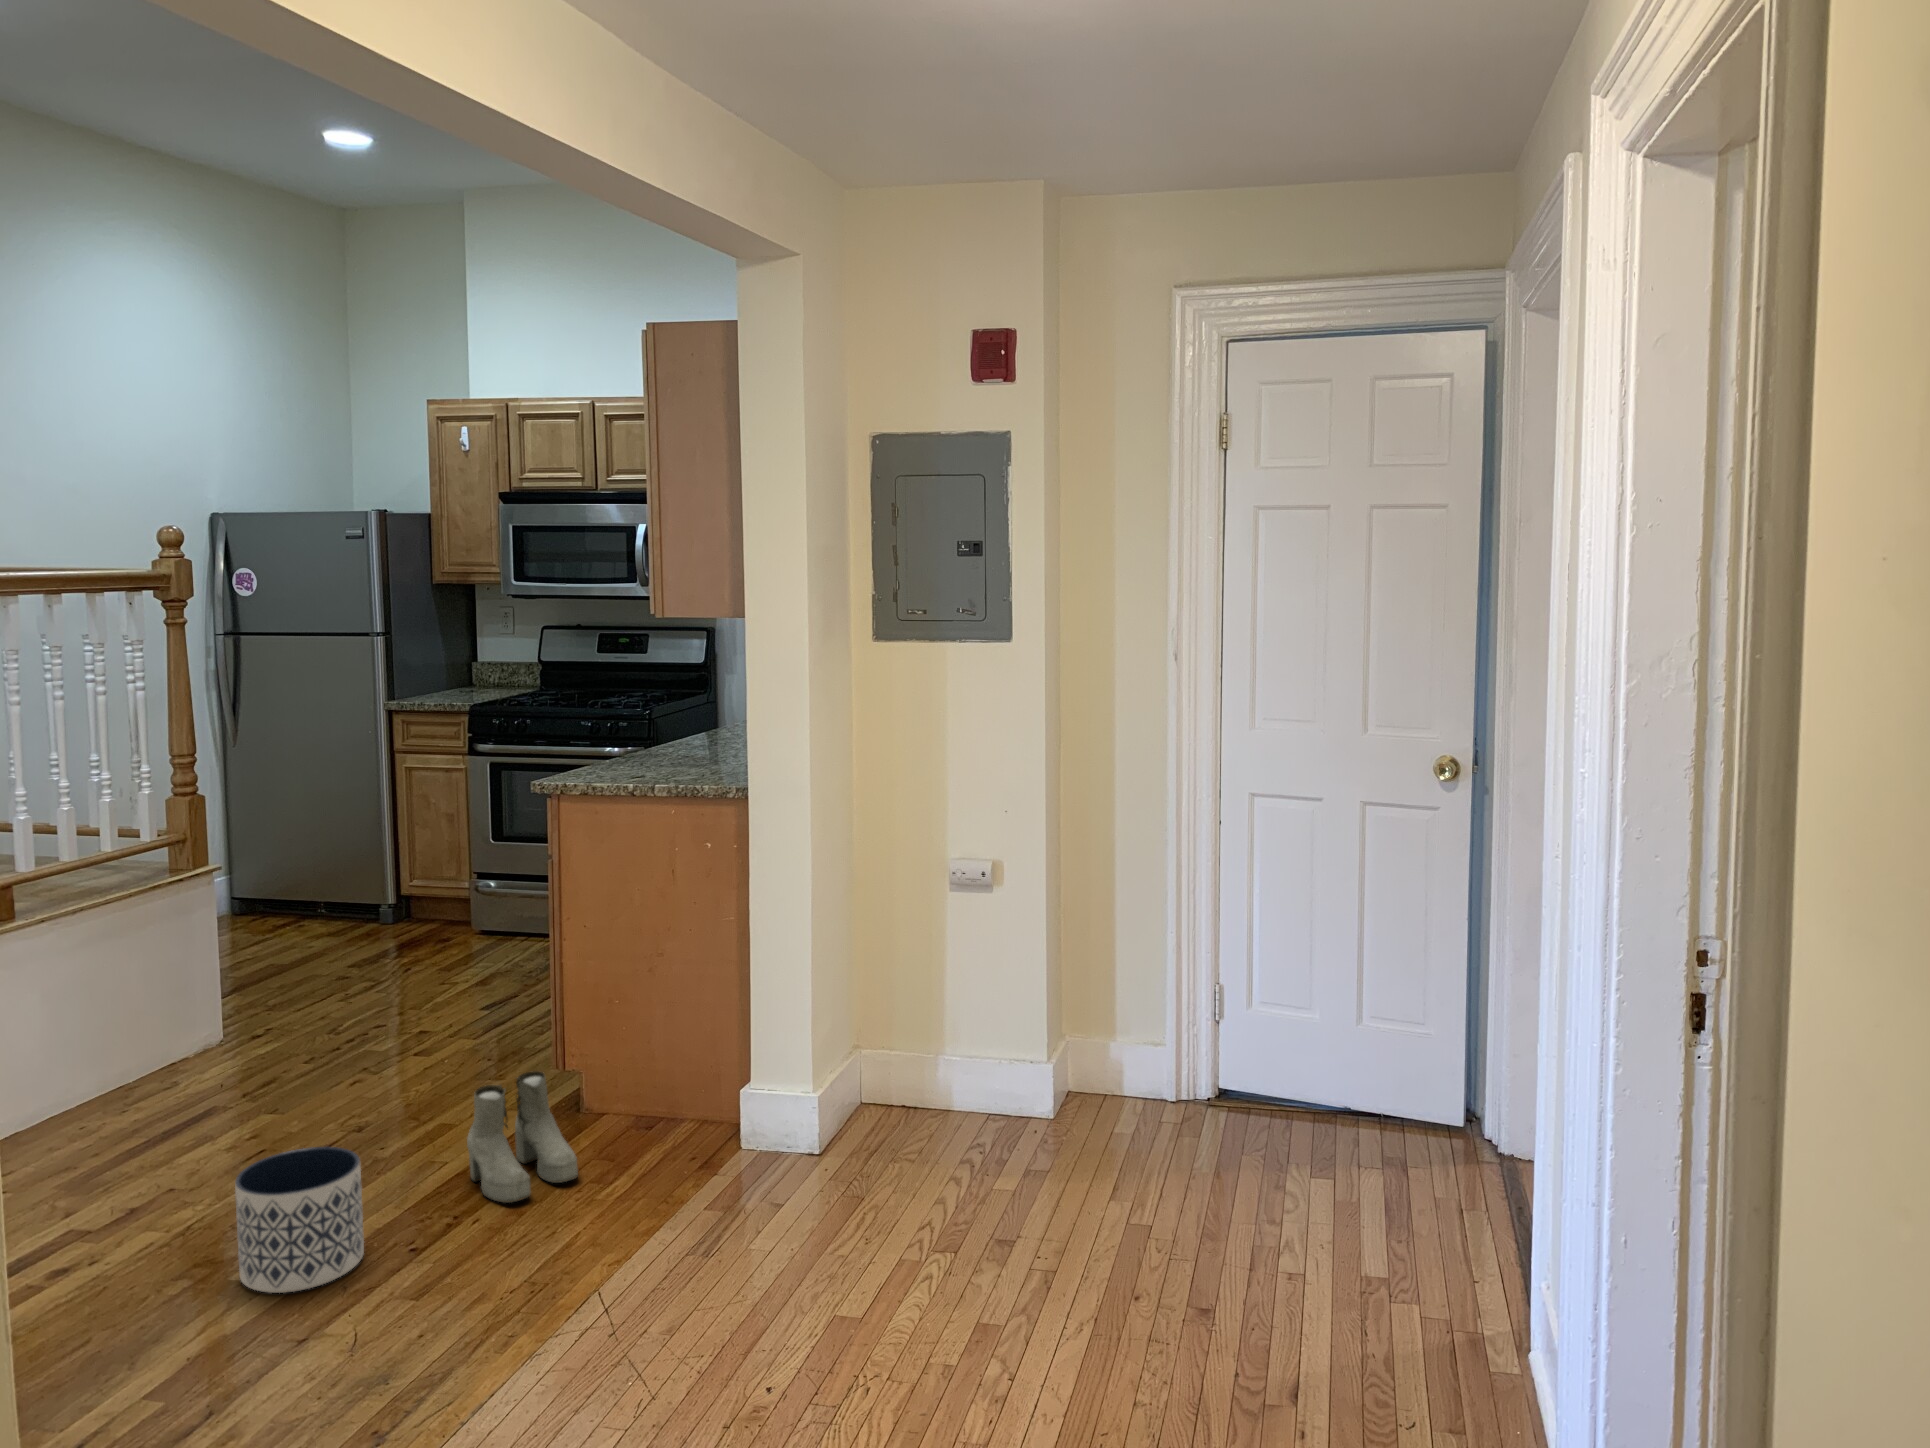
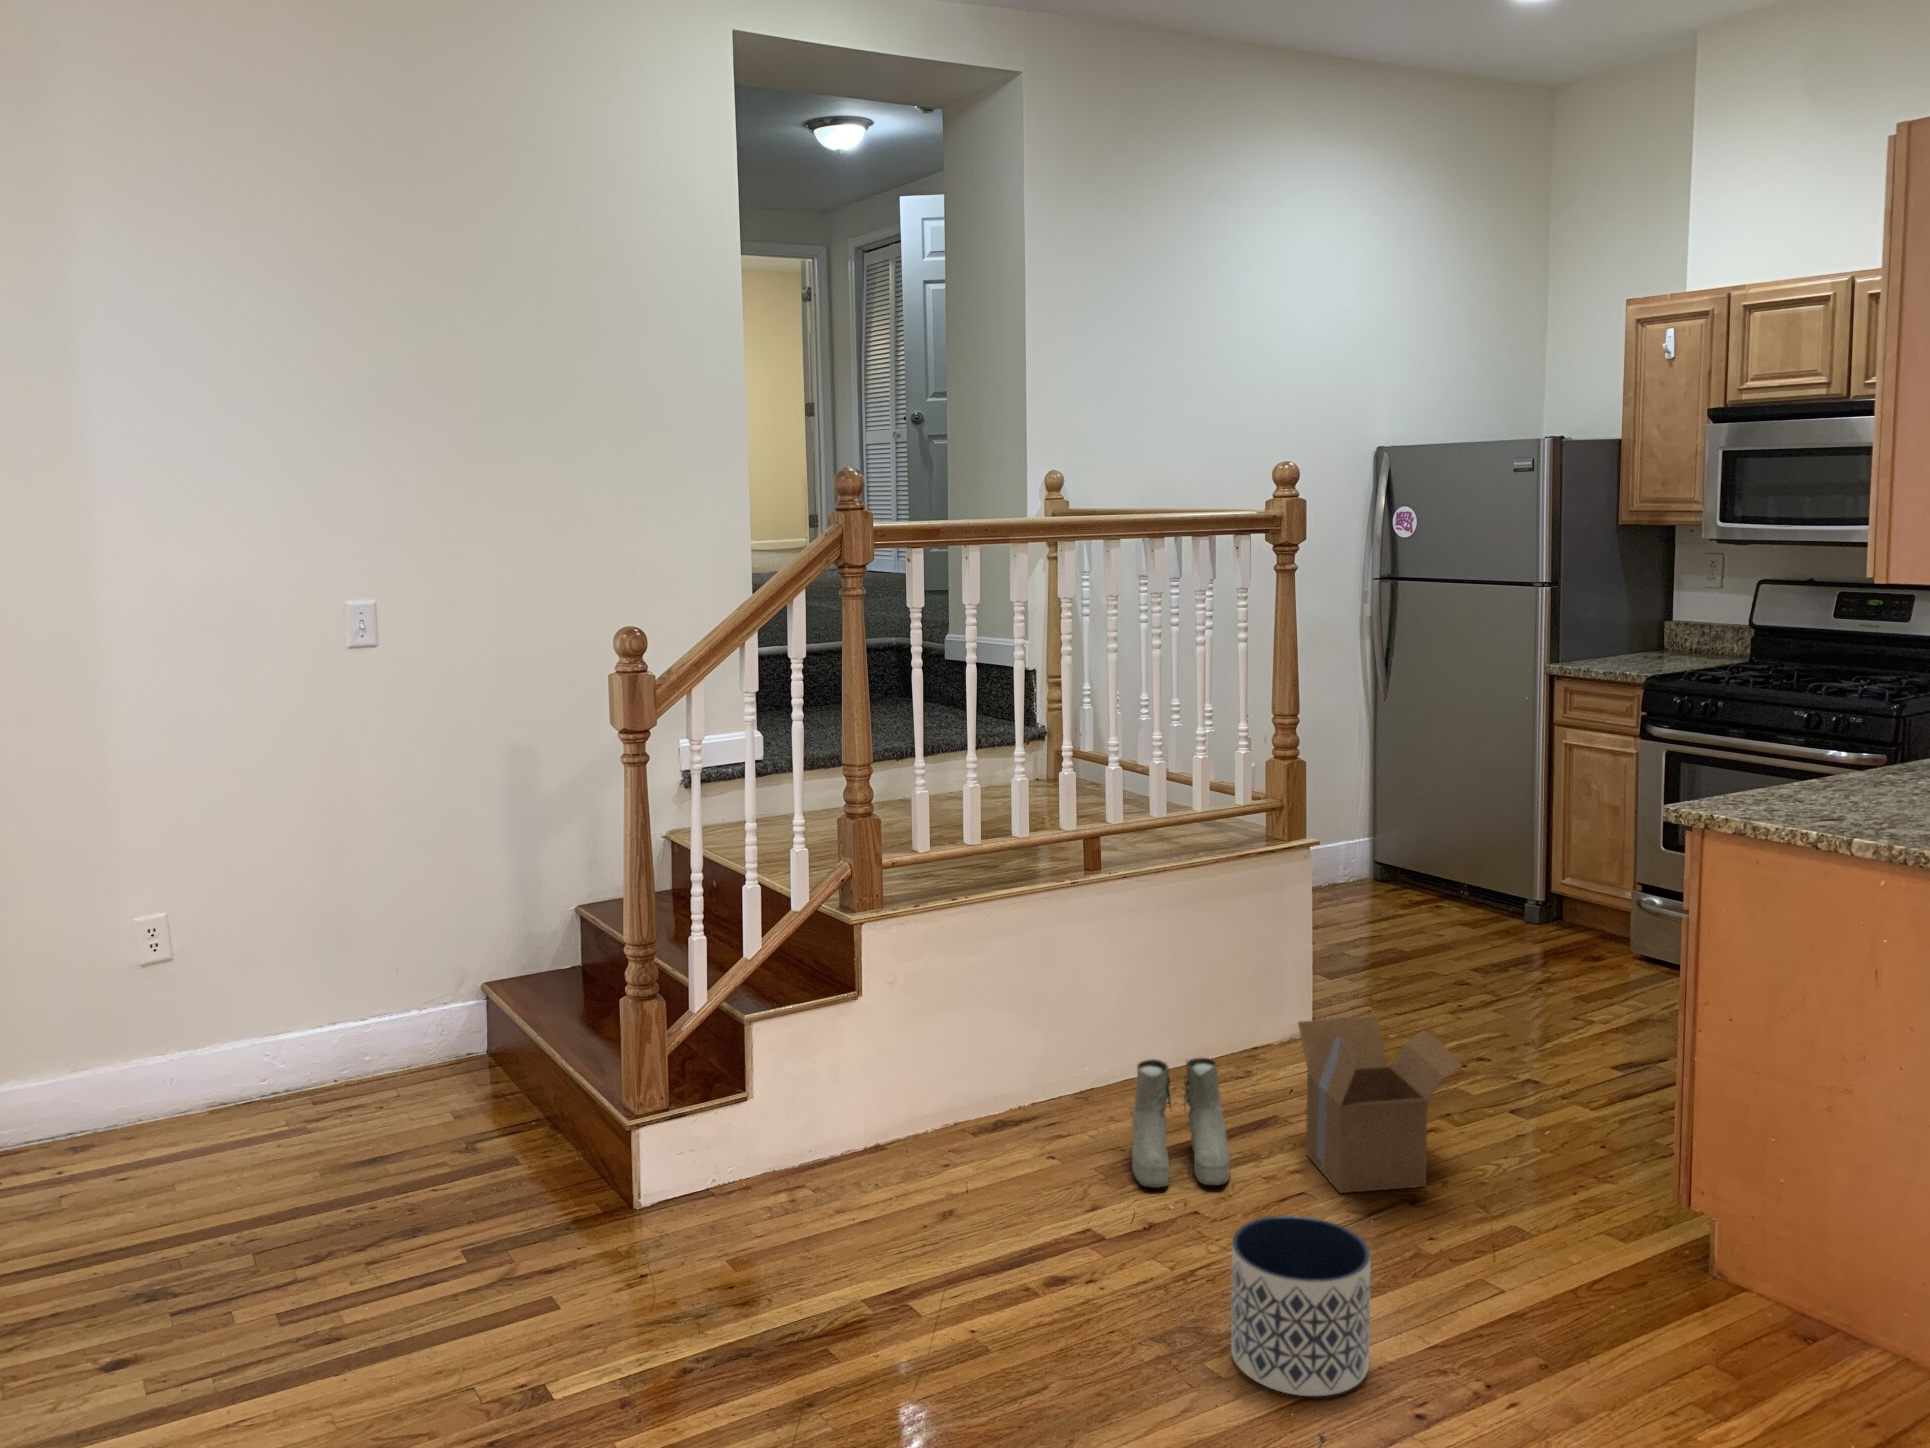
cardboard box: none [232,997,389,1148] -> present [1298,1017,1462,1193]
boots: present [467,1071,578,1203] -> present [1132,1058,1230,1188]

